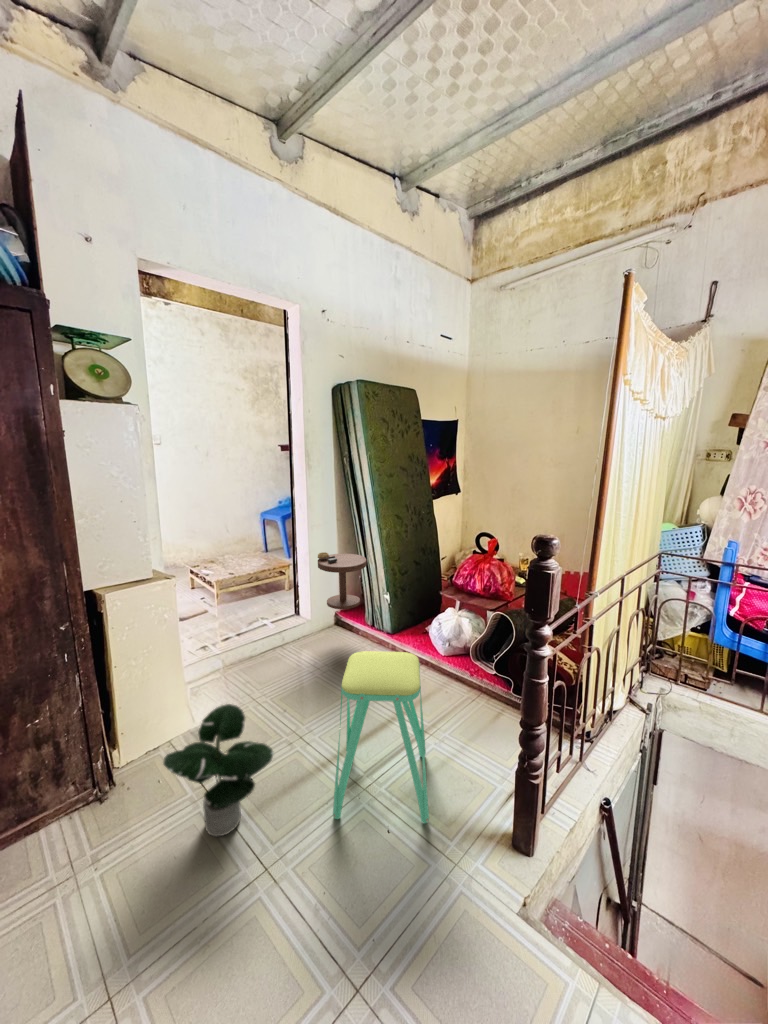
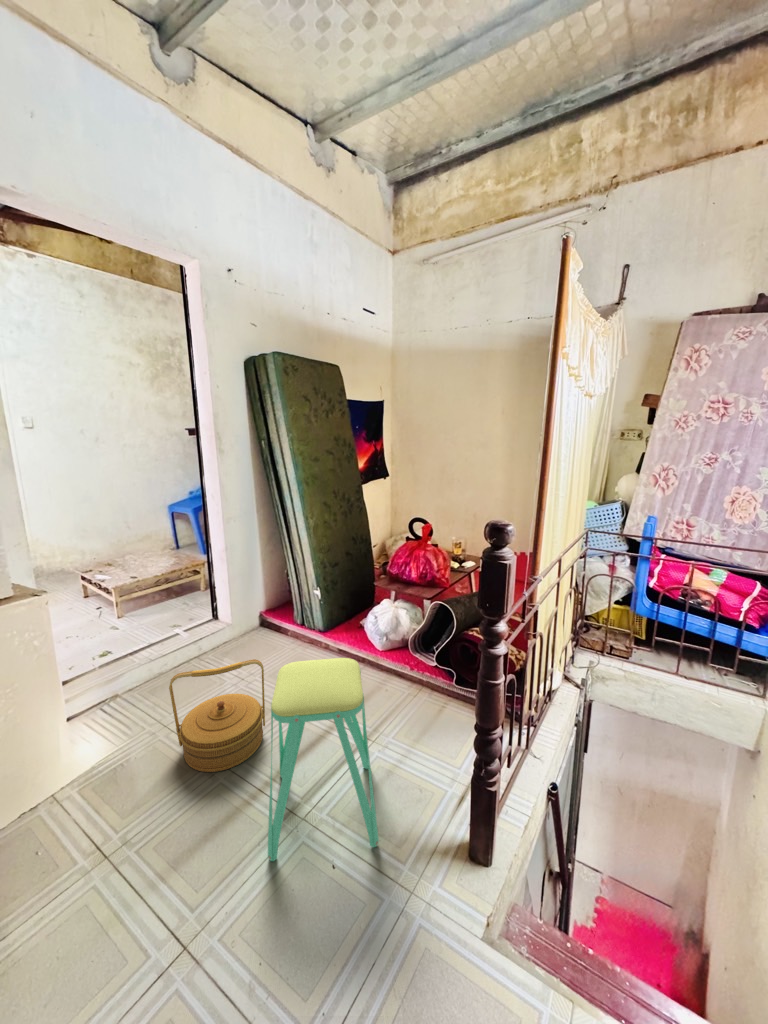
side table: present [318,552,367,609] -> none [236,548,293,646]
basket: none [260,648,337,741] -> present [169,659,265,772]
potted plant: present [163,704,274,837] -> none [34,745,190,915]

